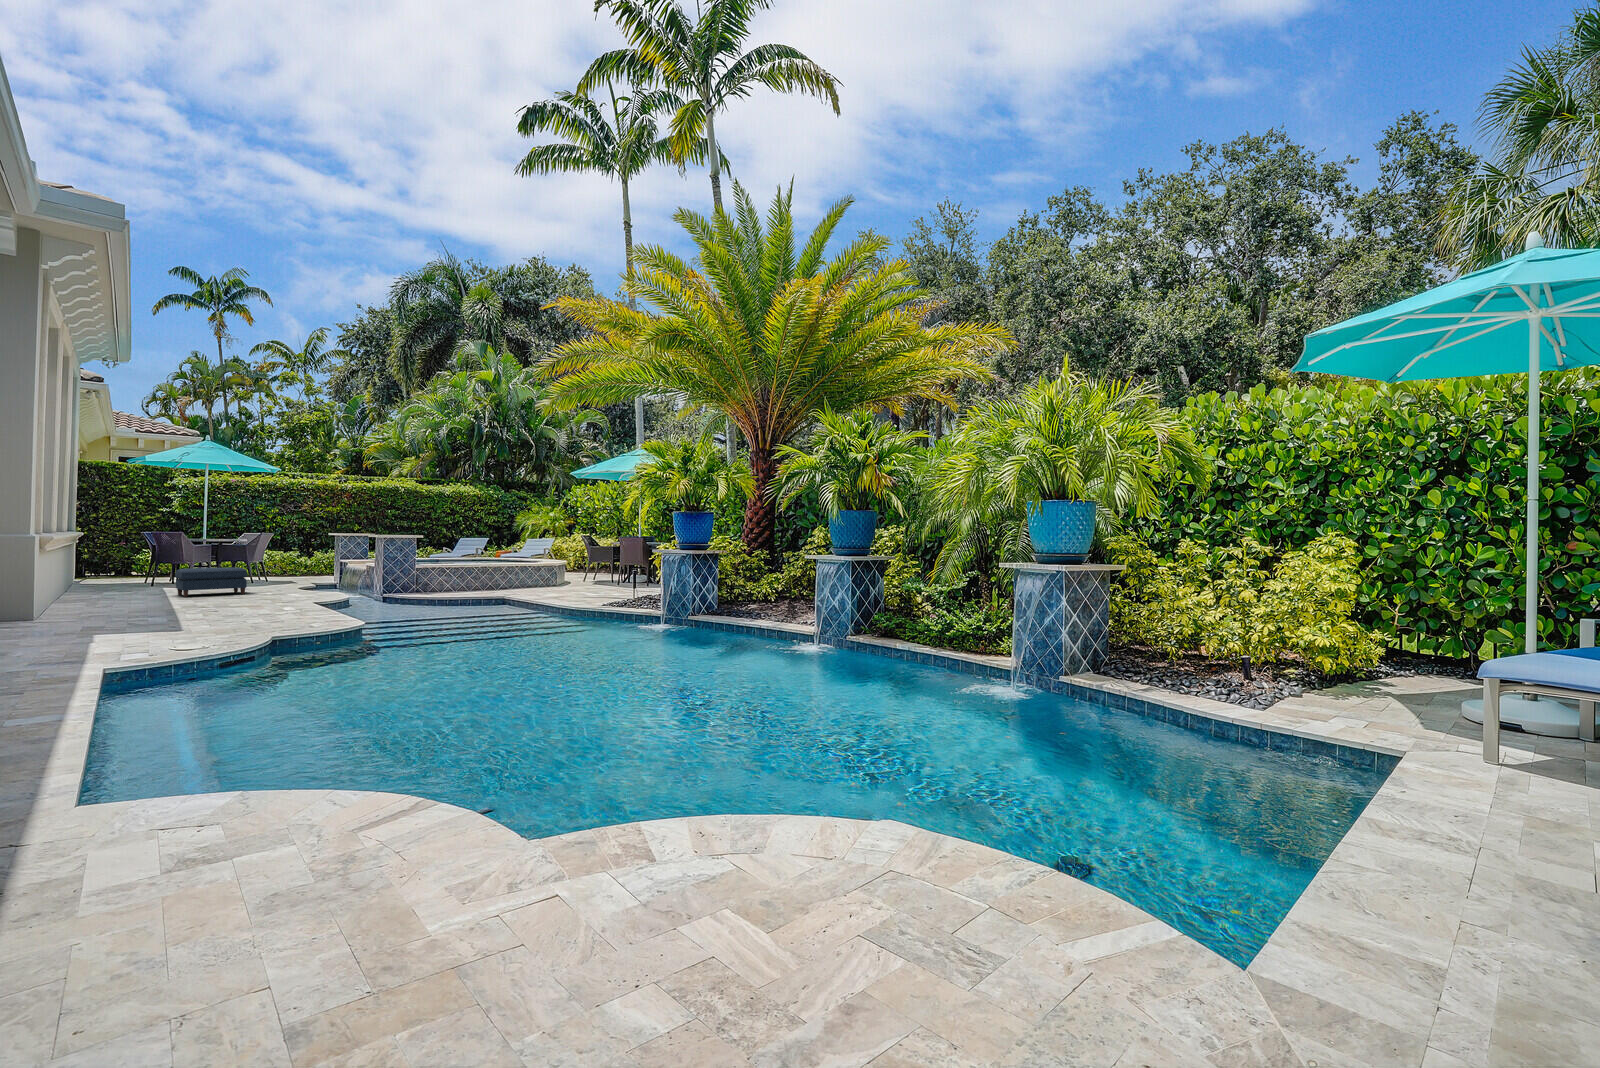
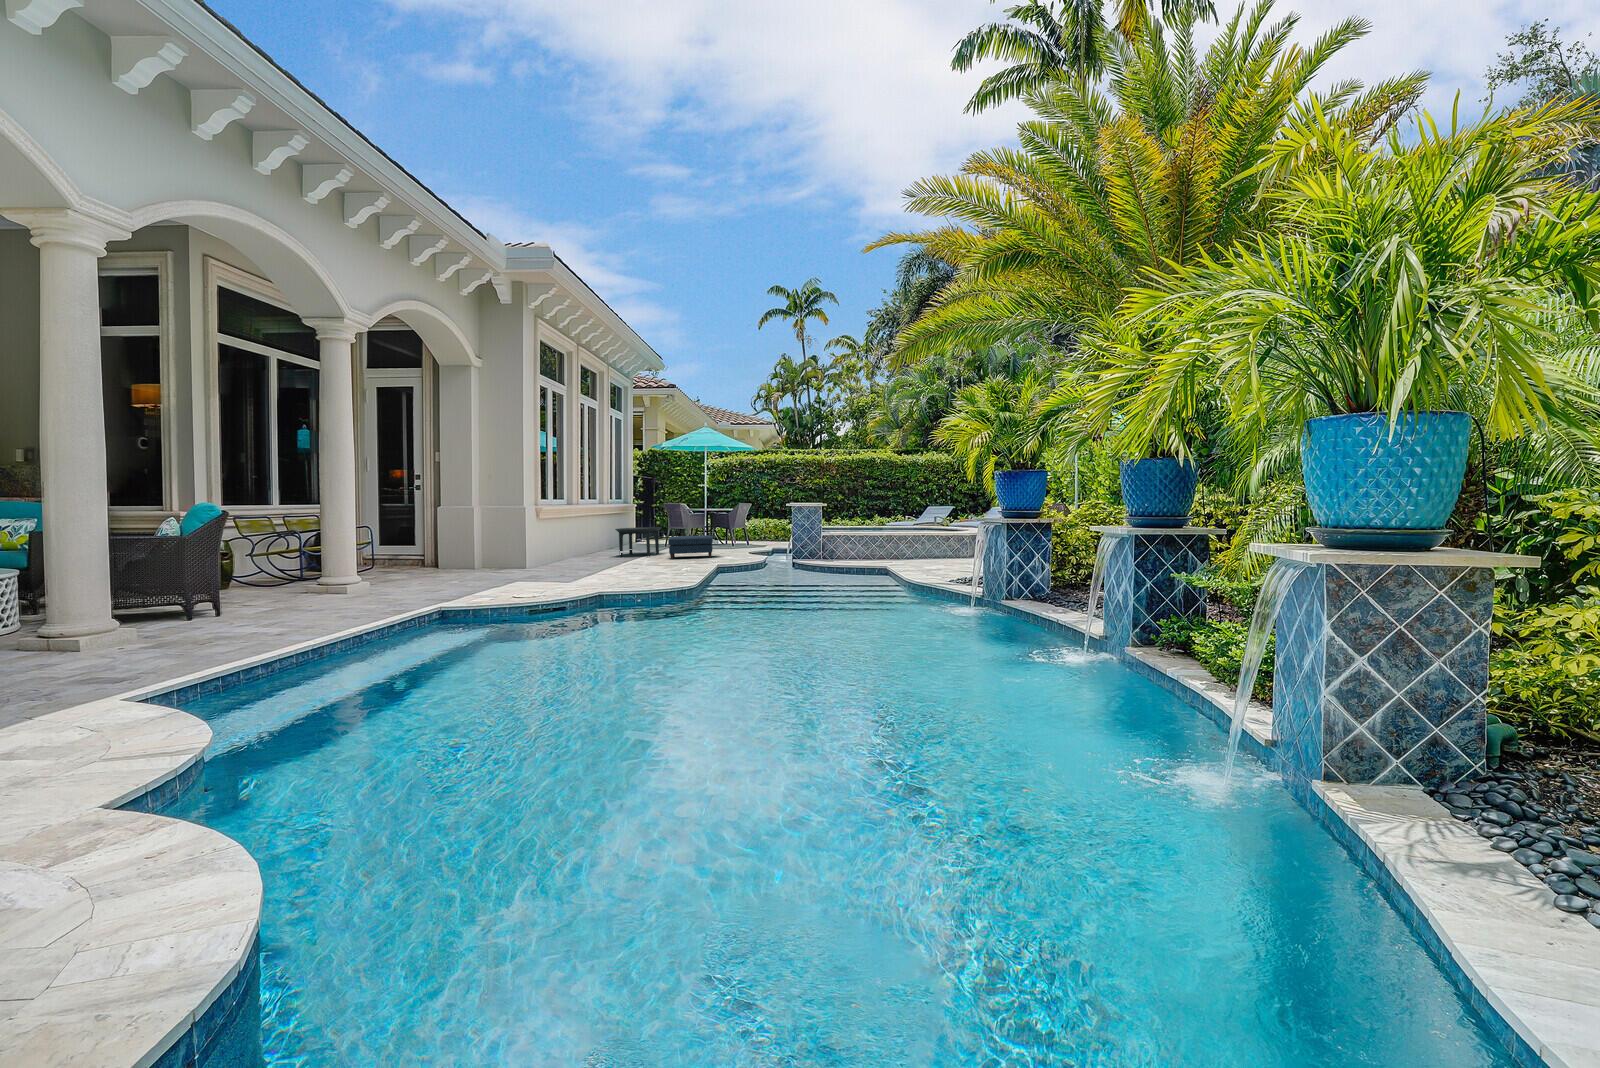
round table: none [67,558,148,596] -> present [615,527,662,556]

